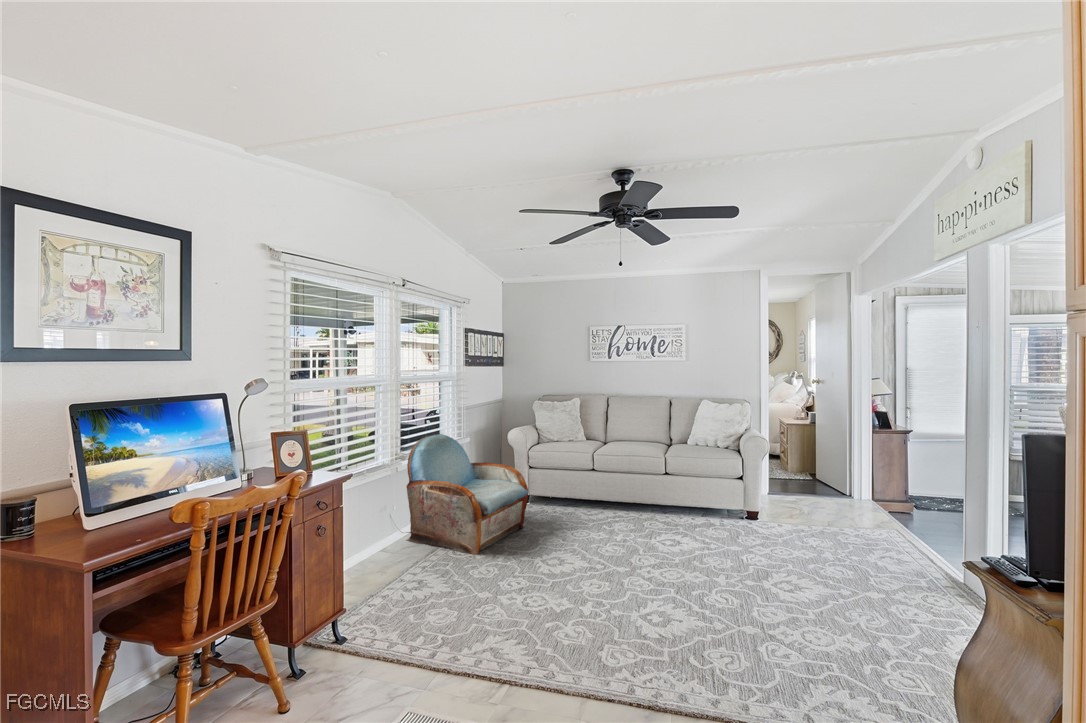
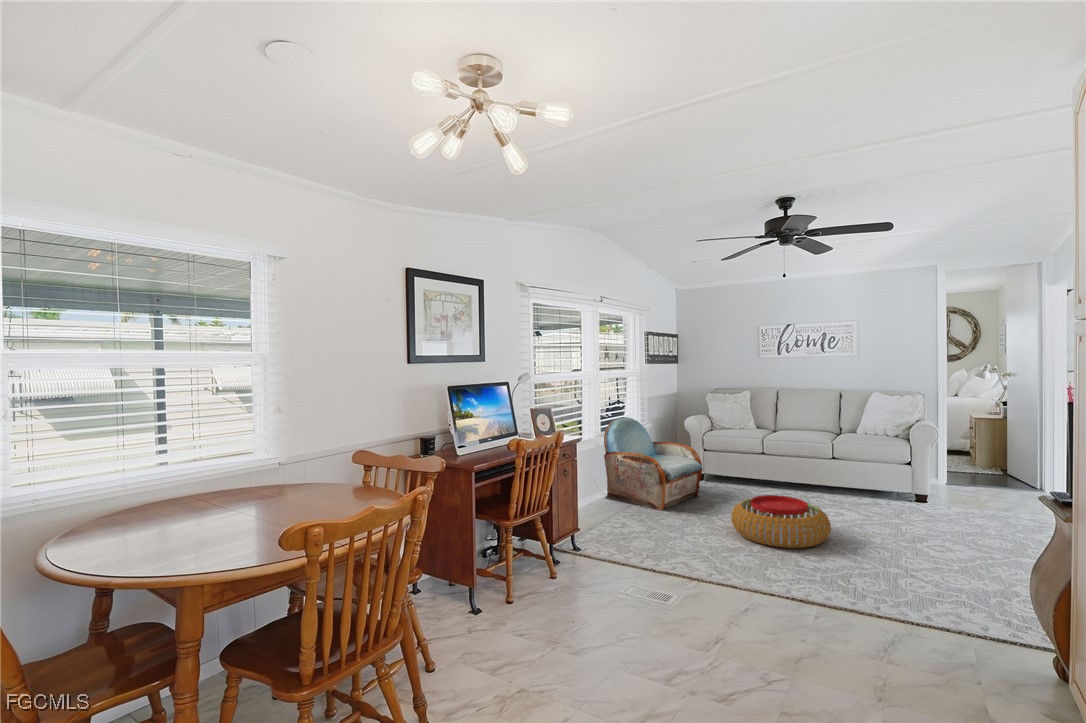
pouf: none [558,530,672,603] -> present [731,495,831,548]

